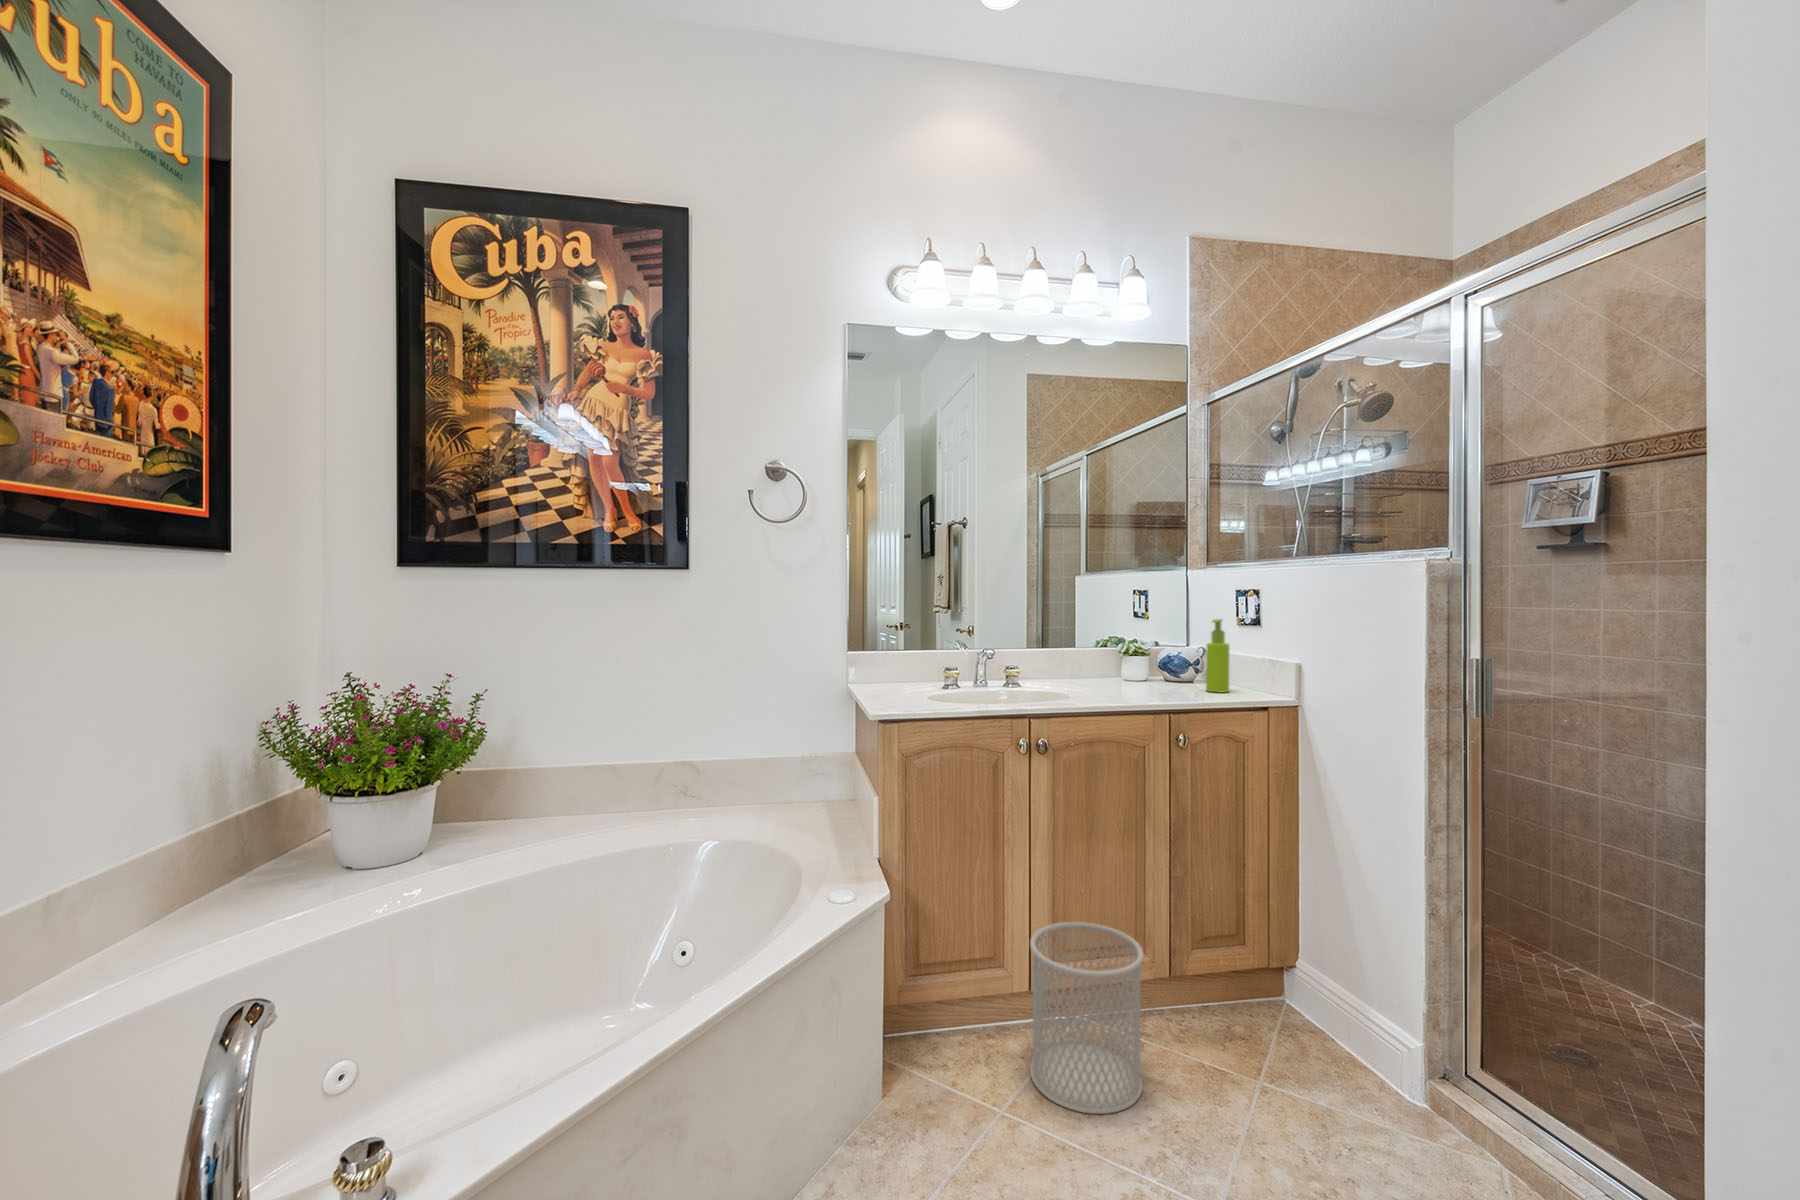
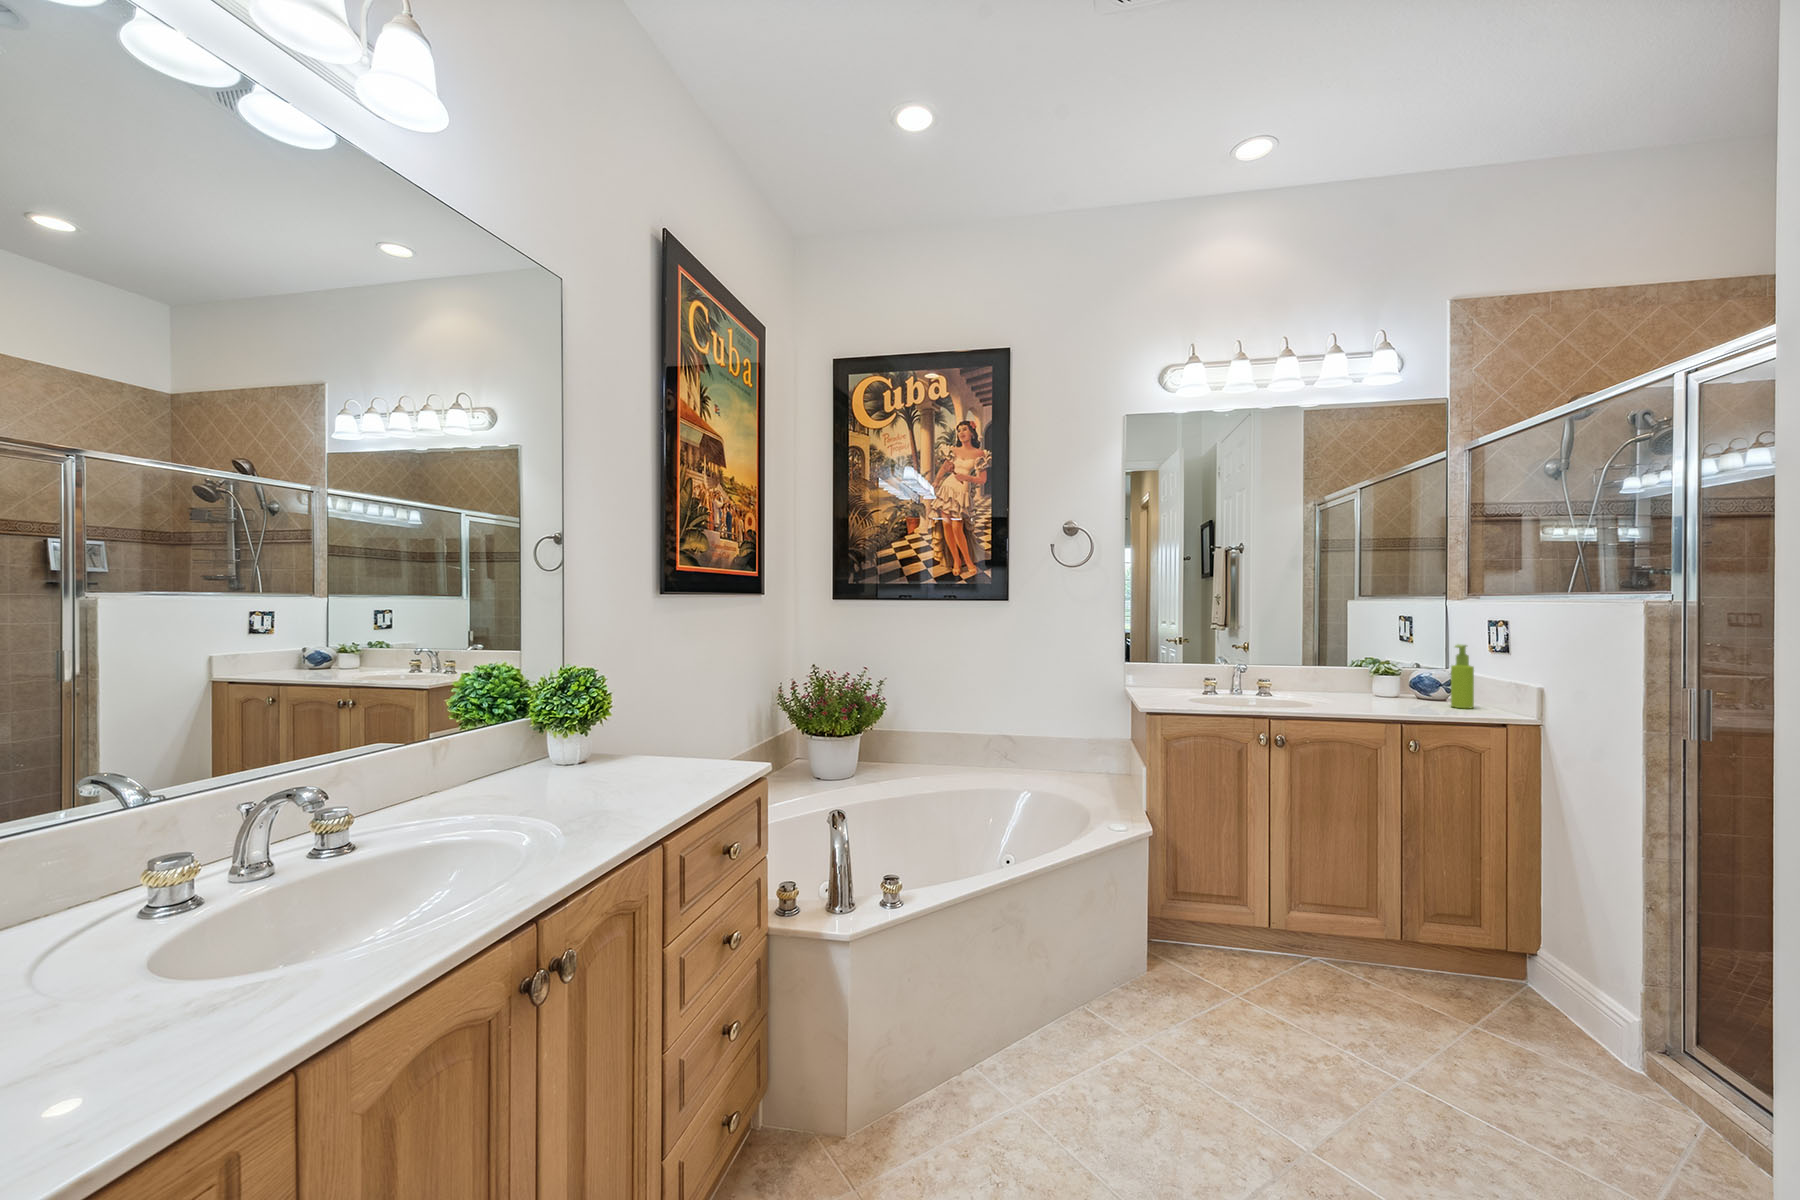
wastebasket: present [1030,922,1144,1114] -> none [1266,879,1363,1021]

